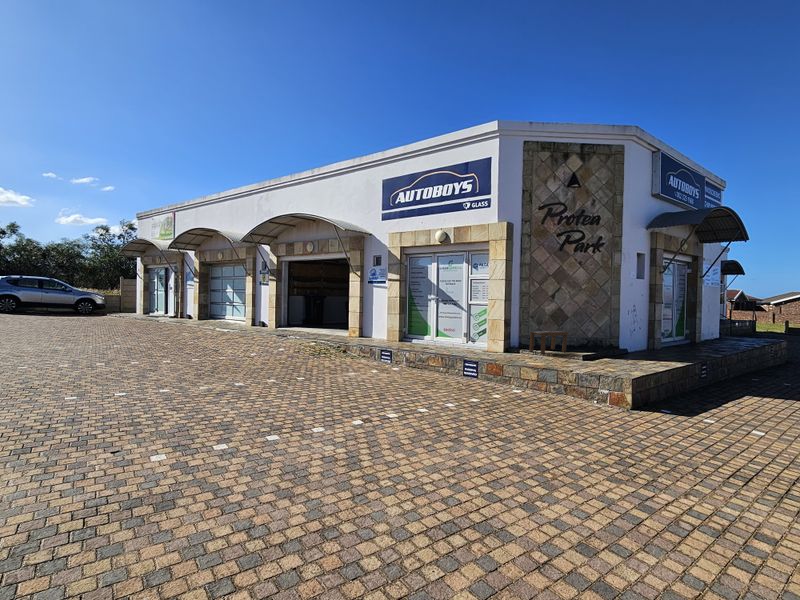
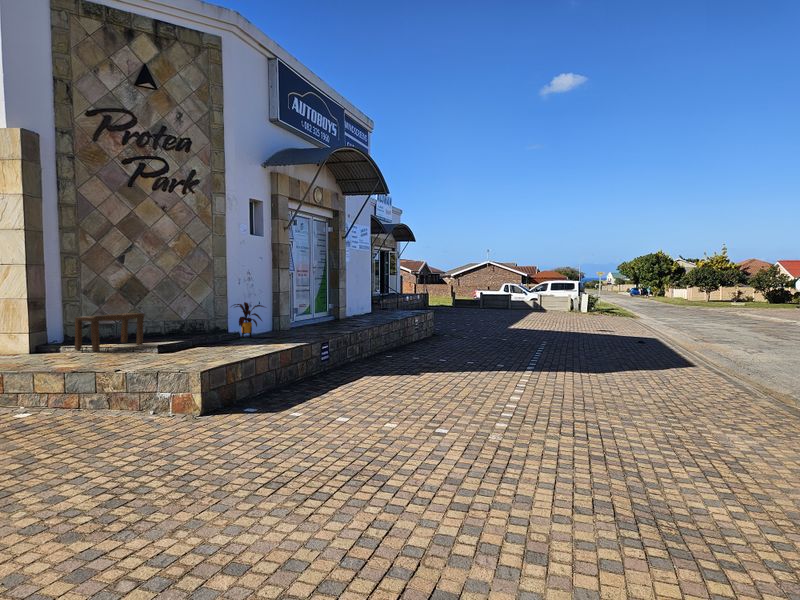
house plant: none [620,329,653,355] -> present [233,302,264,338]

